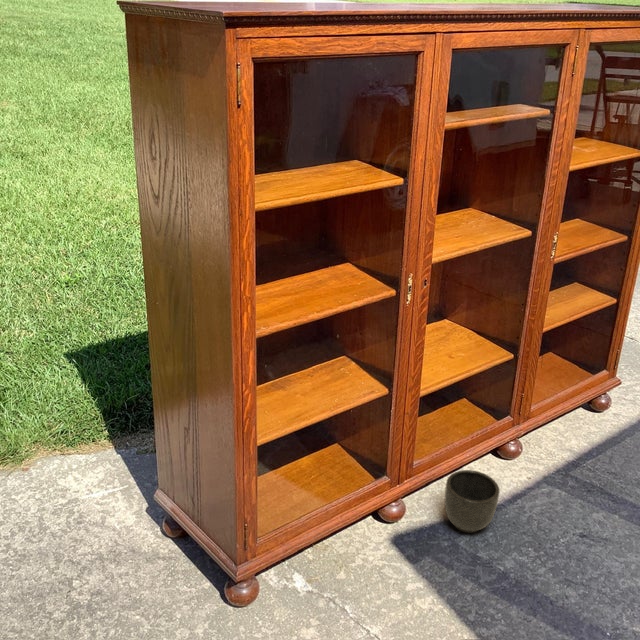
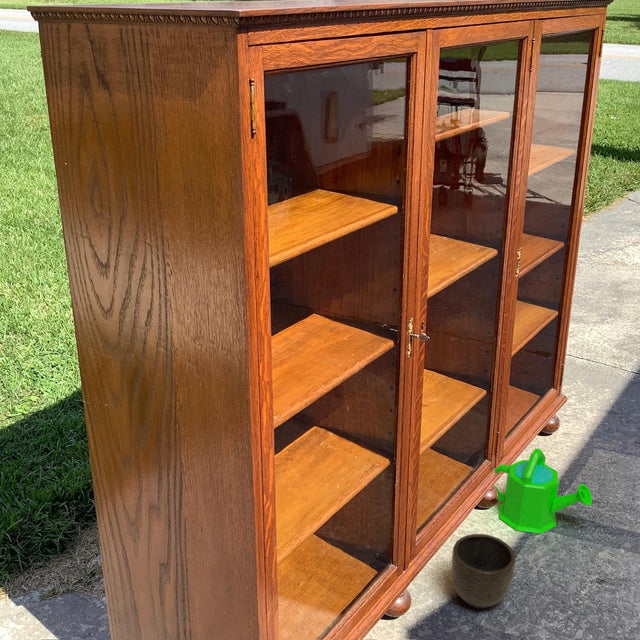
watering can: none [511,414,598,488] -> present [494,448,592,534]

